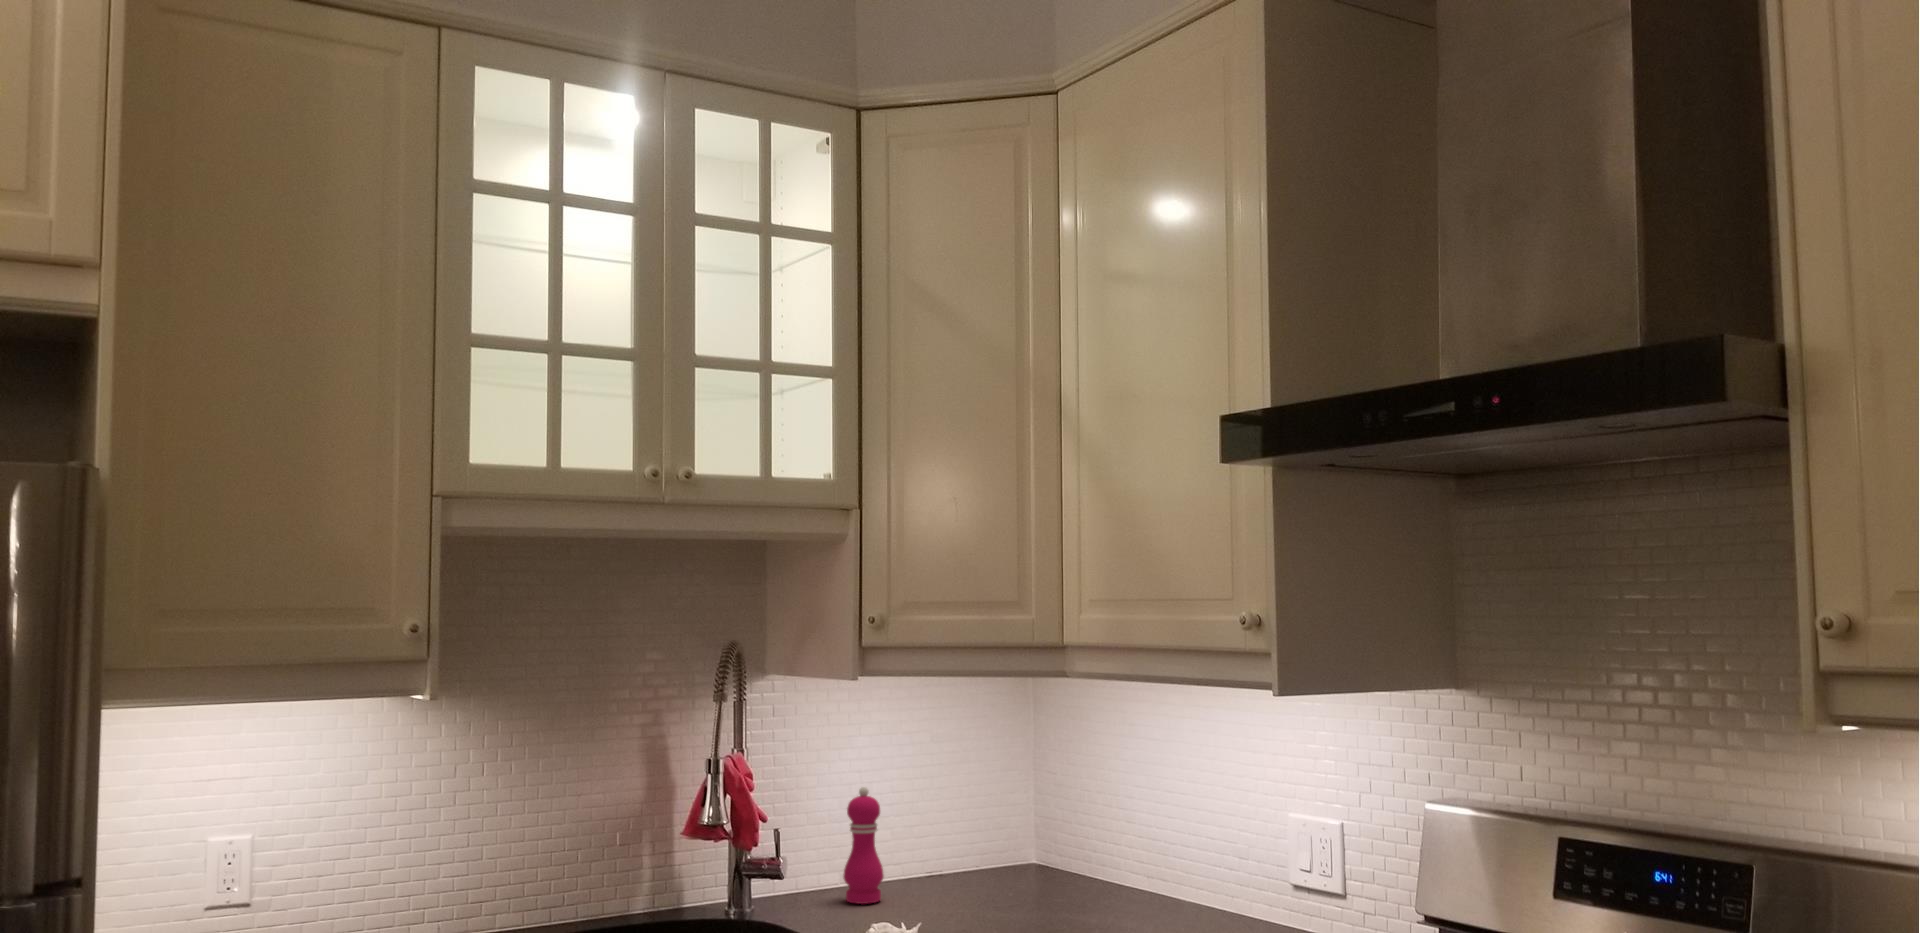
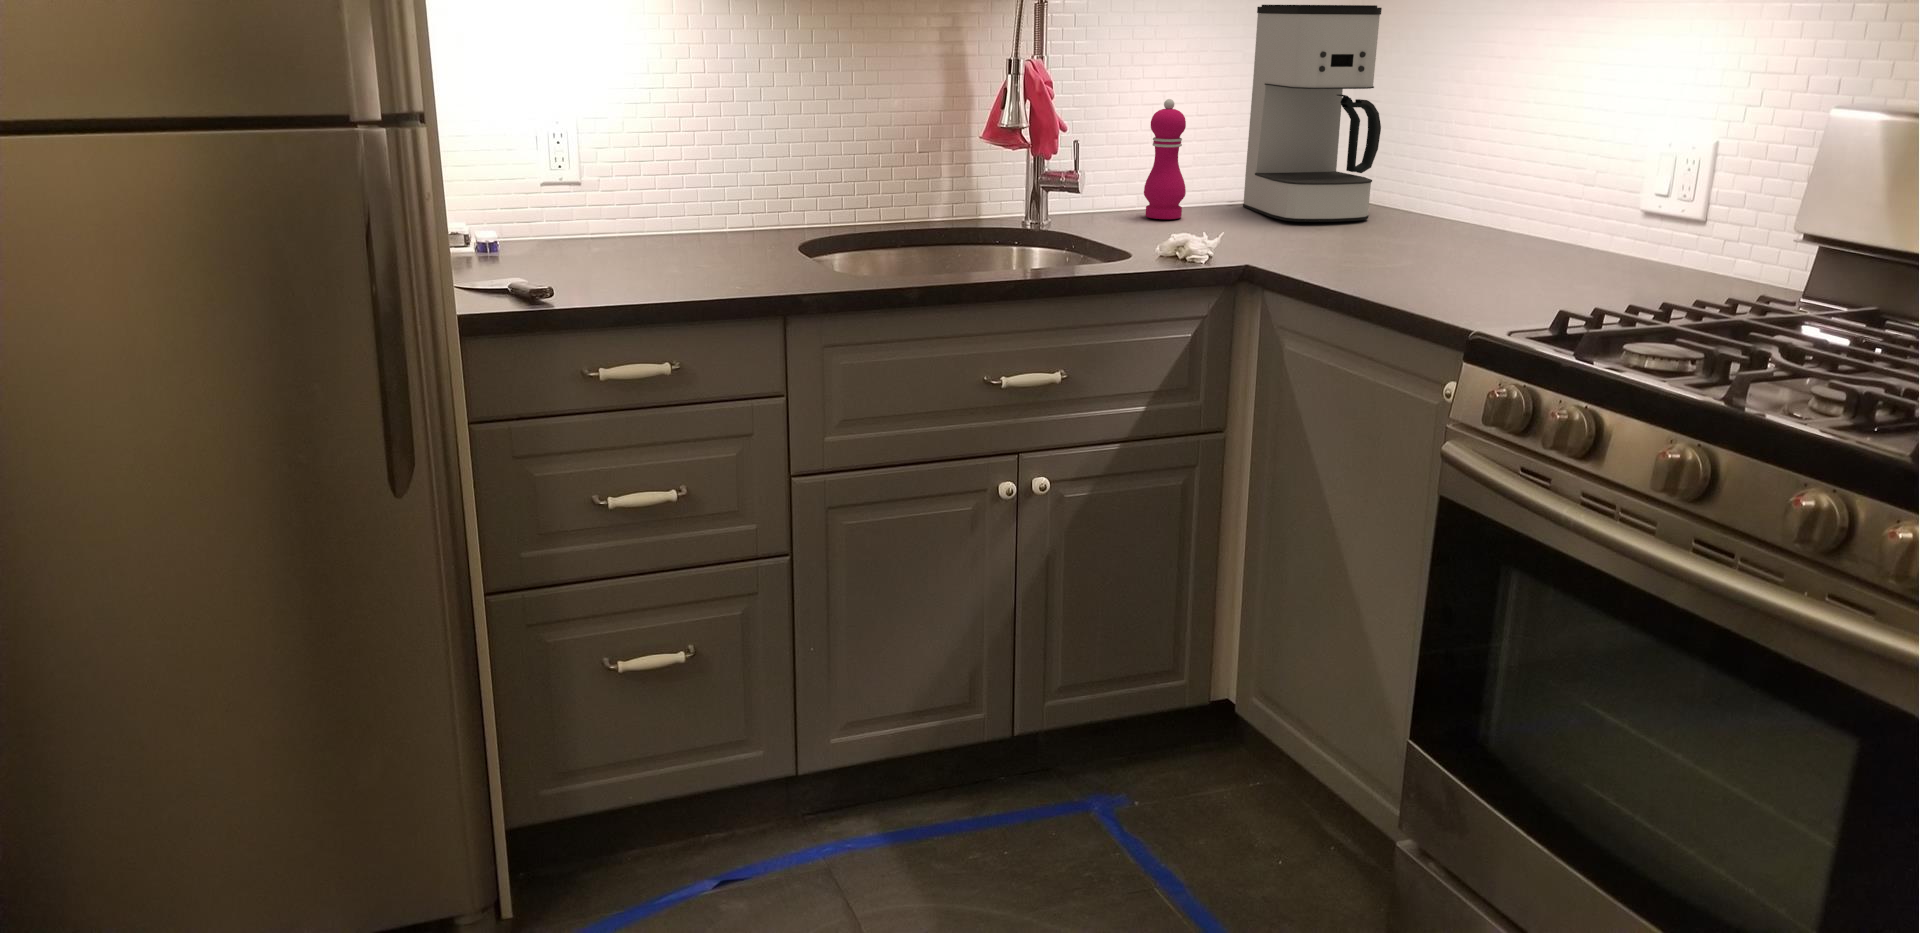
coffee maker: none [940,694,1060,901] -> present [1243,5,1382,222]

